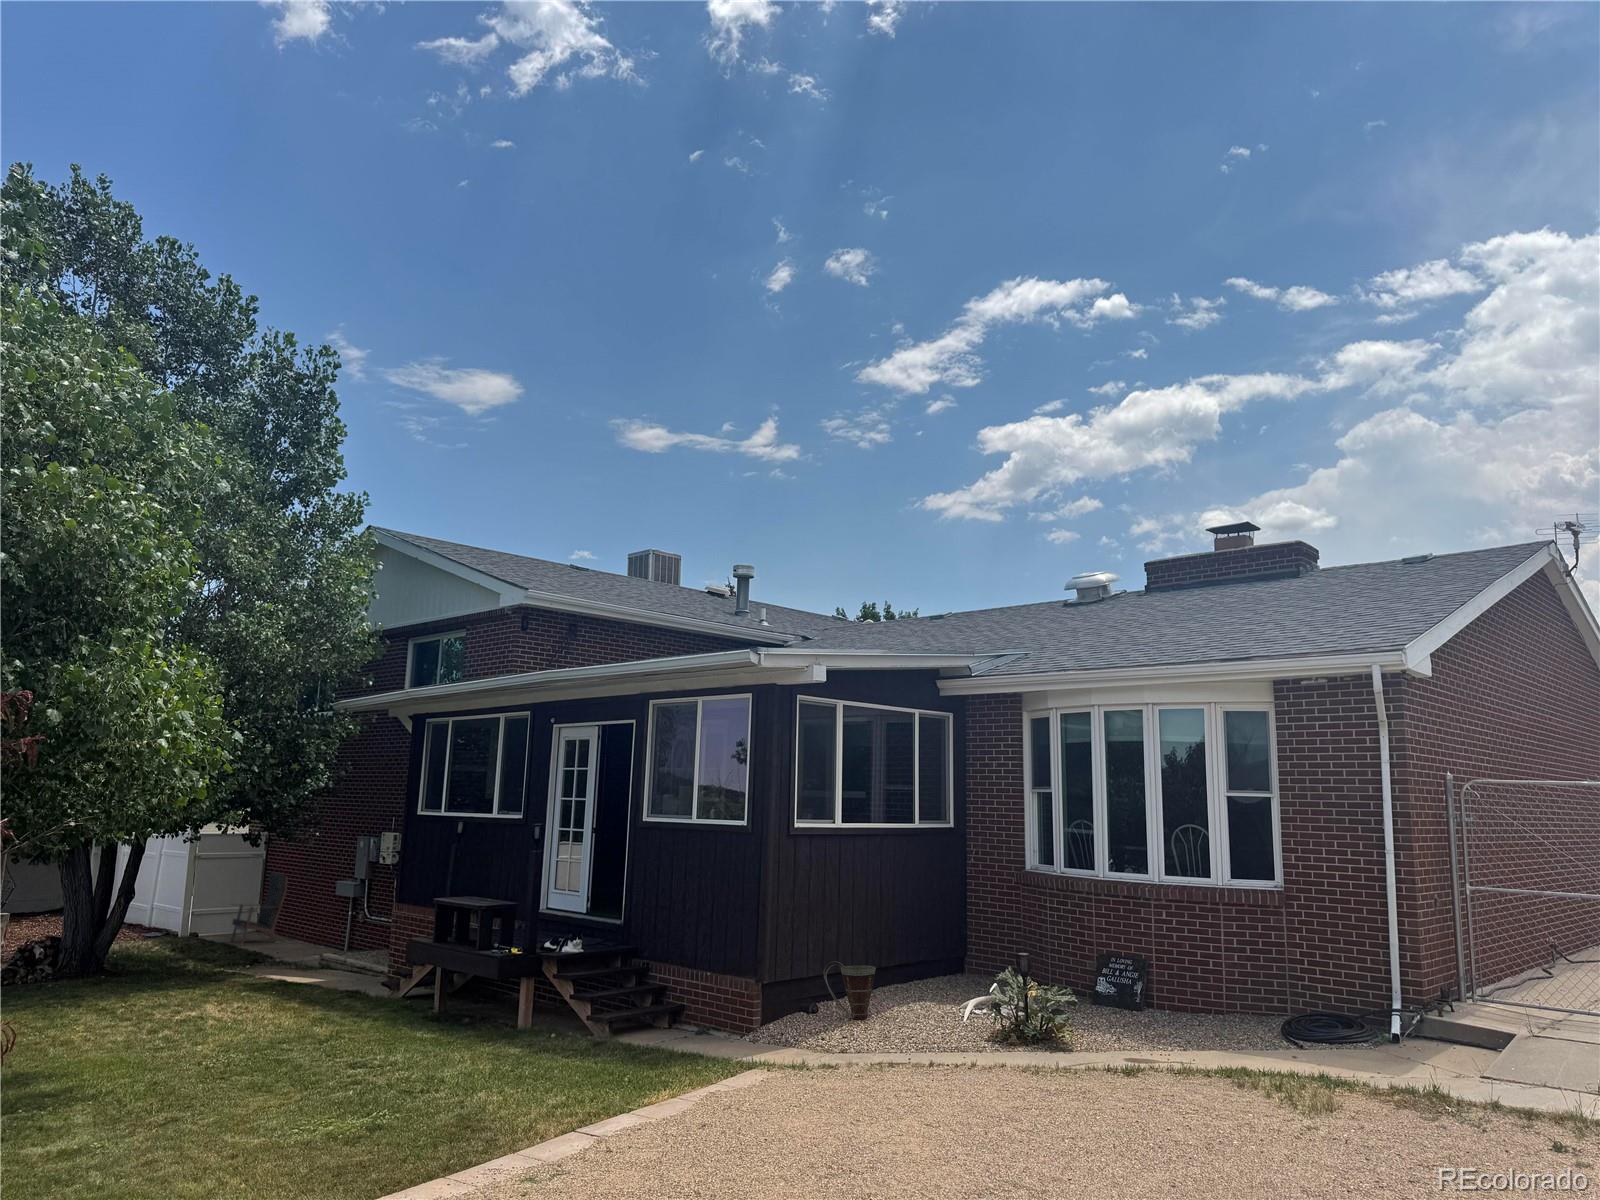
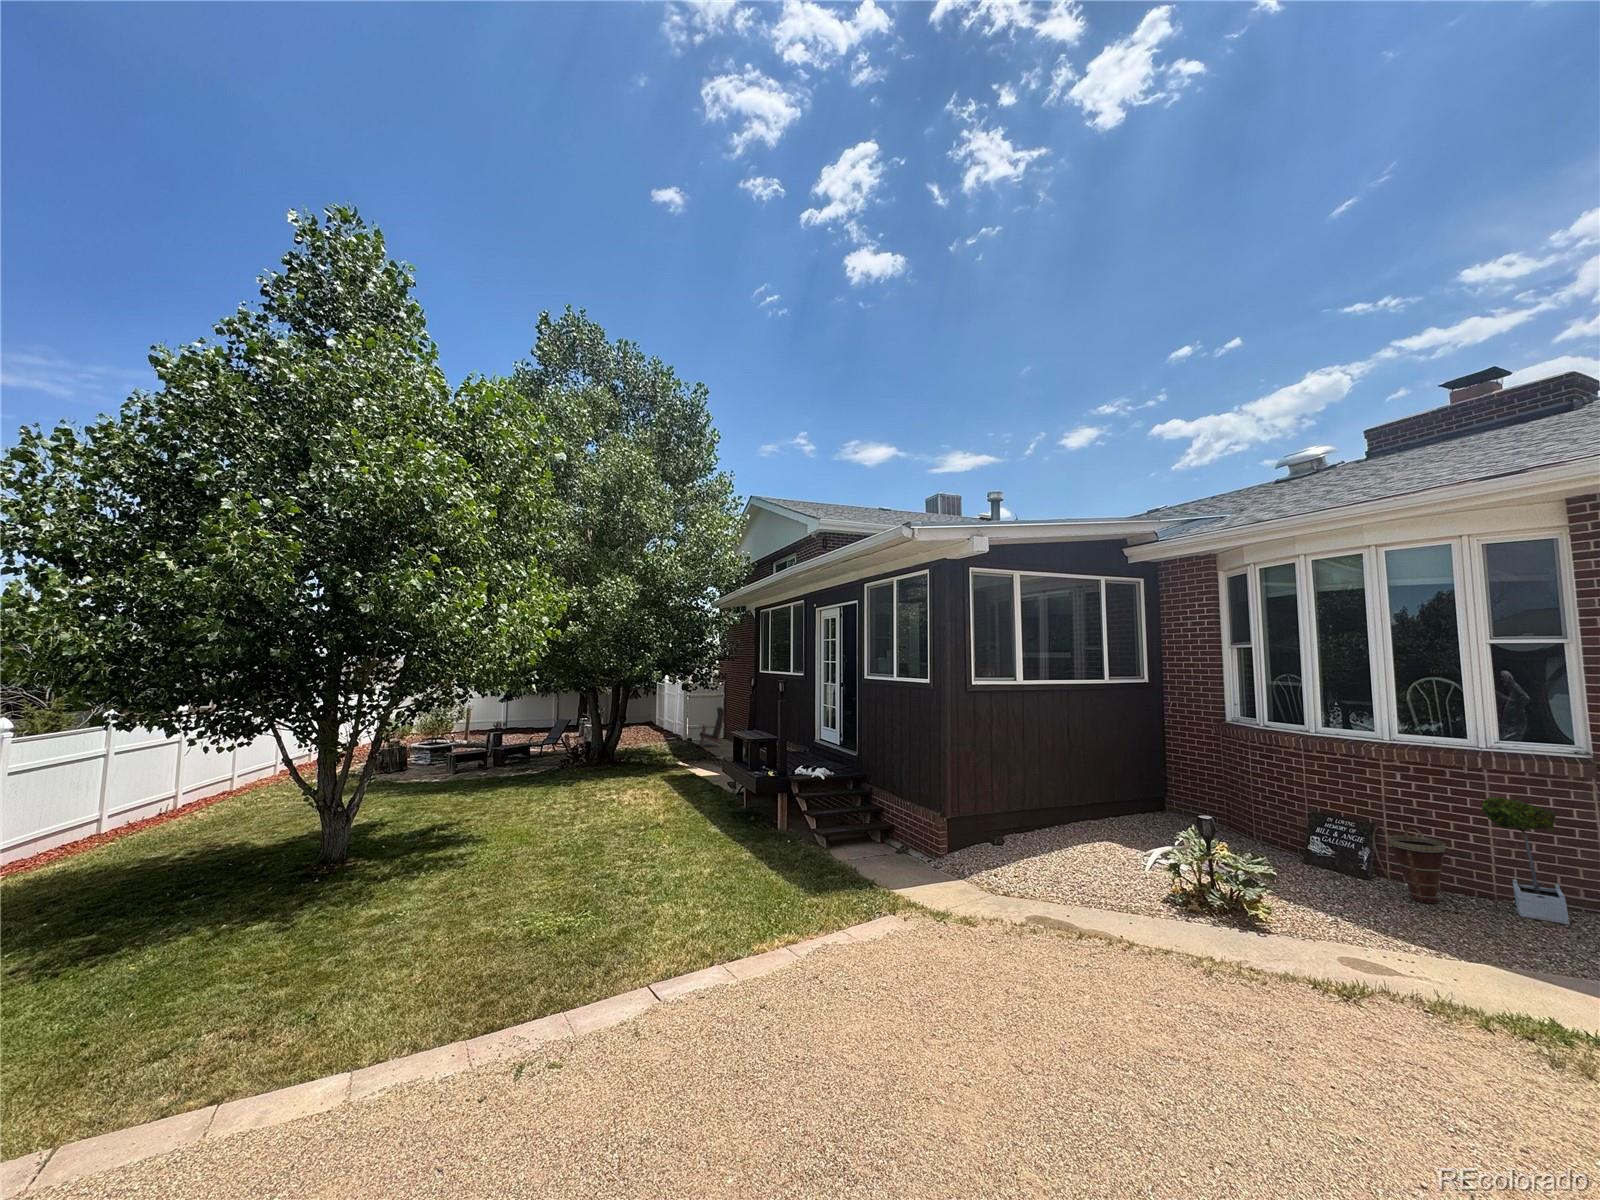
potted tree: none [1215,923,1262,1023] -> present [1482,796,1570,925]
basket: present [823,961,876,1020] -> present [1373,827,1446,903]

